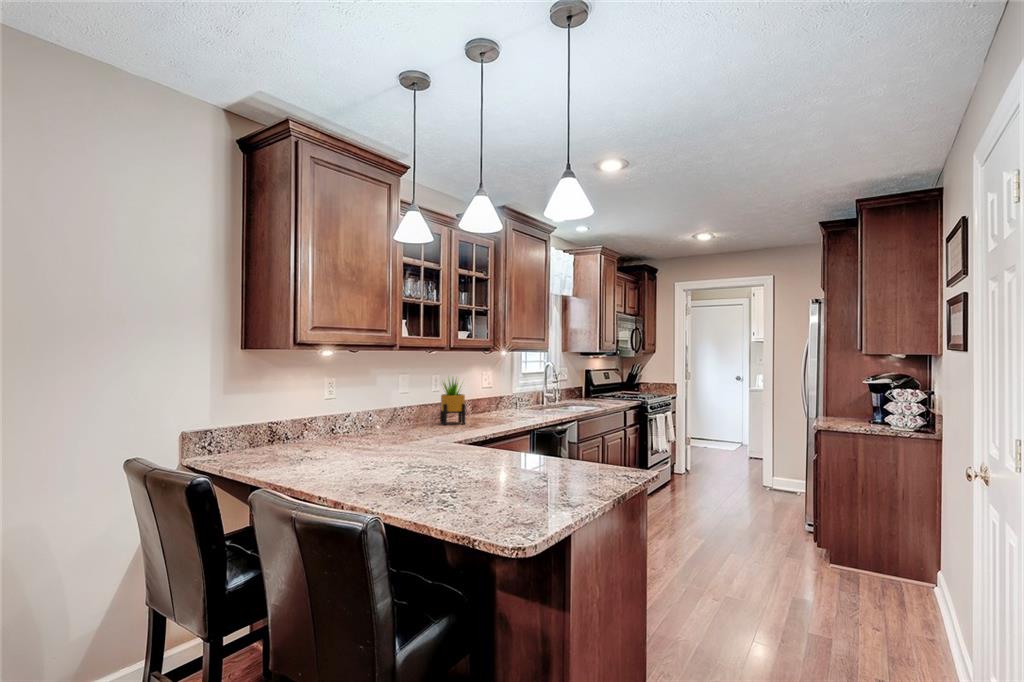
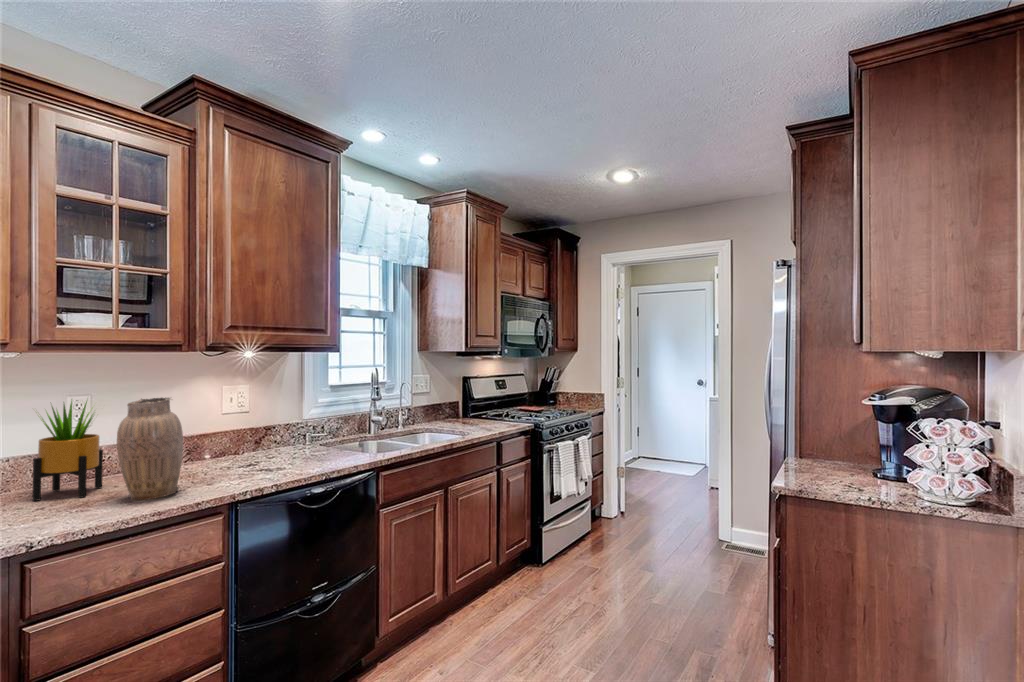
vase: none [486,375,514,425] -> present [117,398,183,500]

